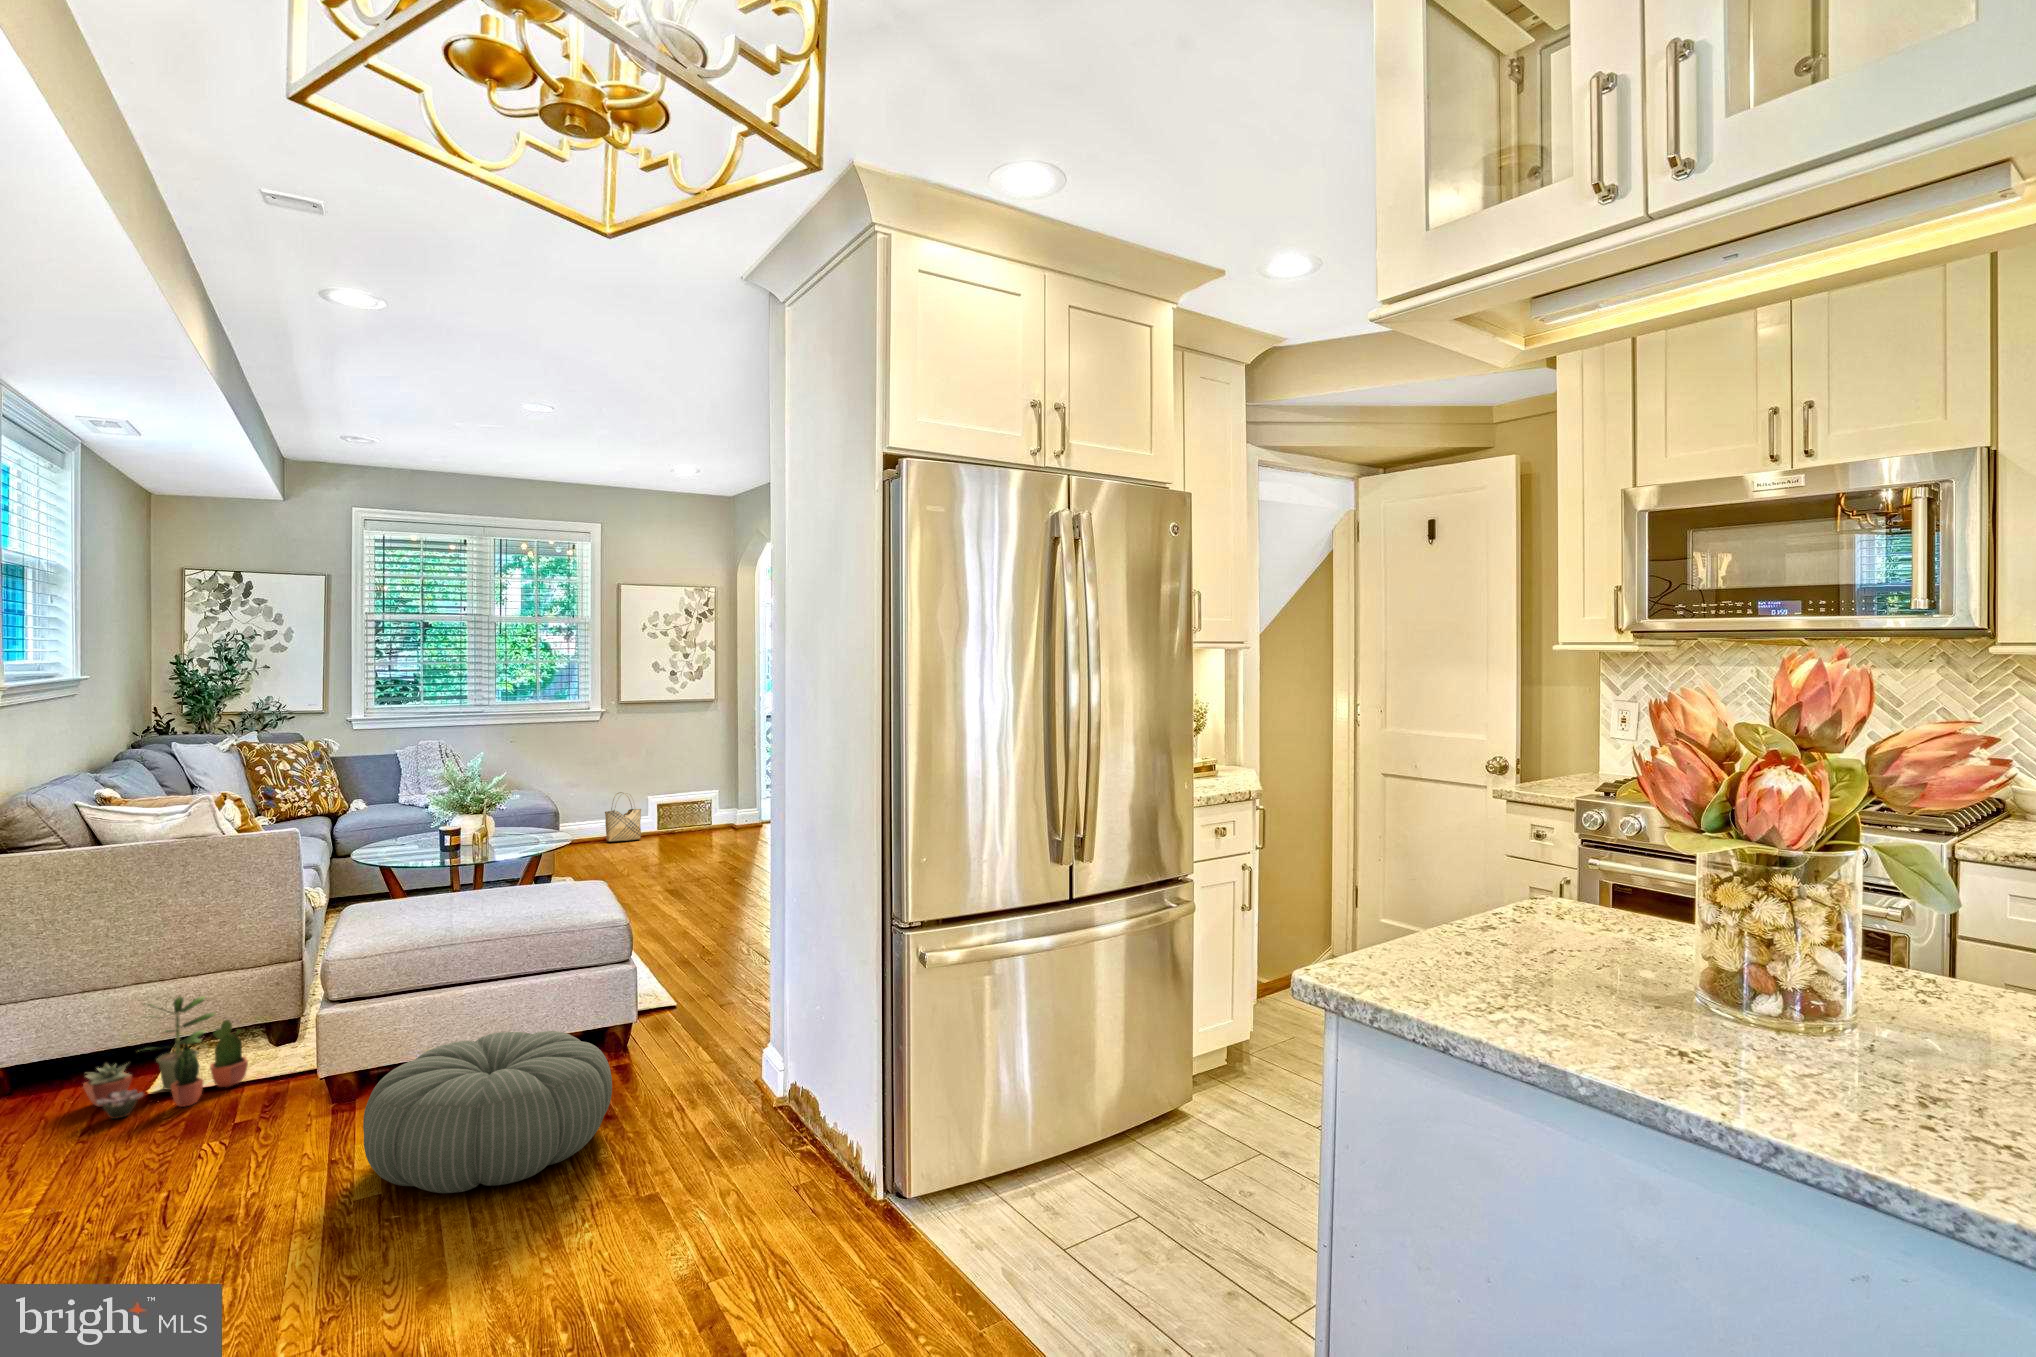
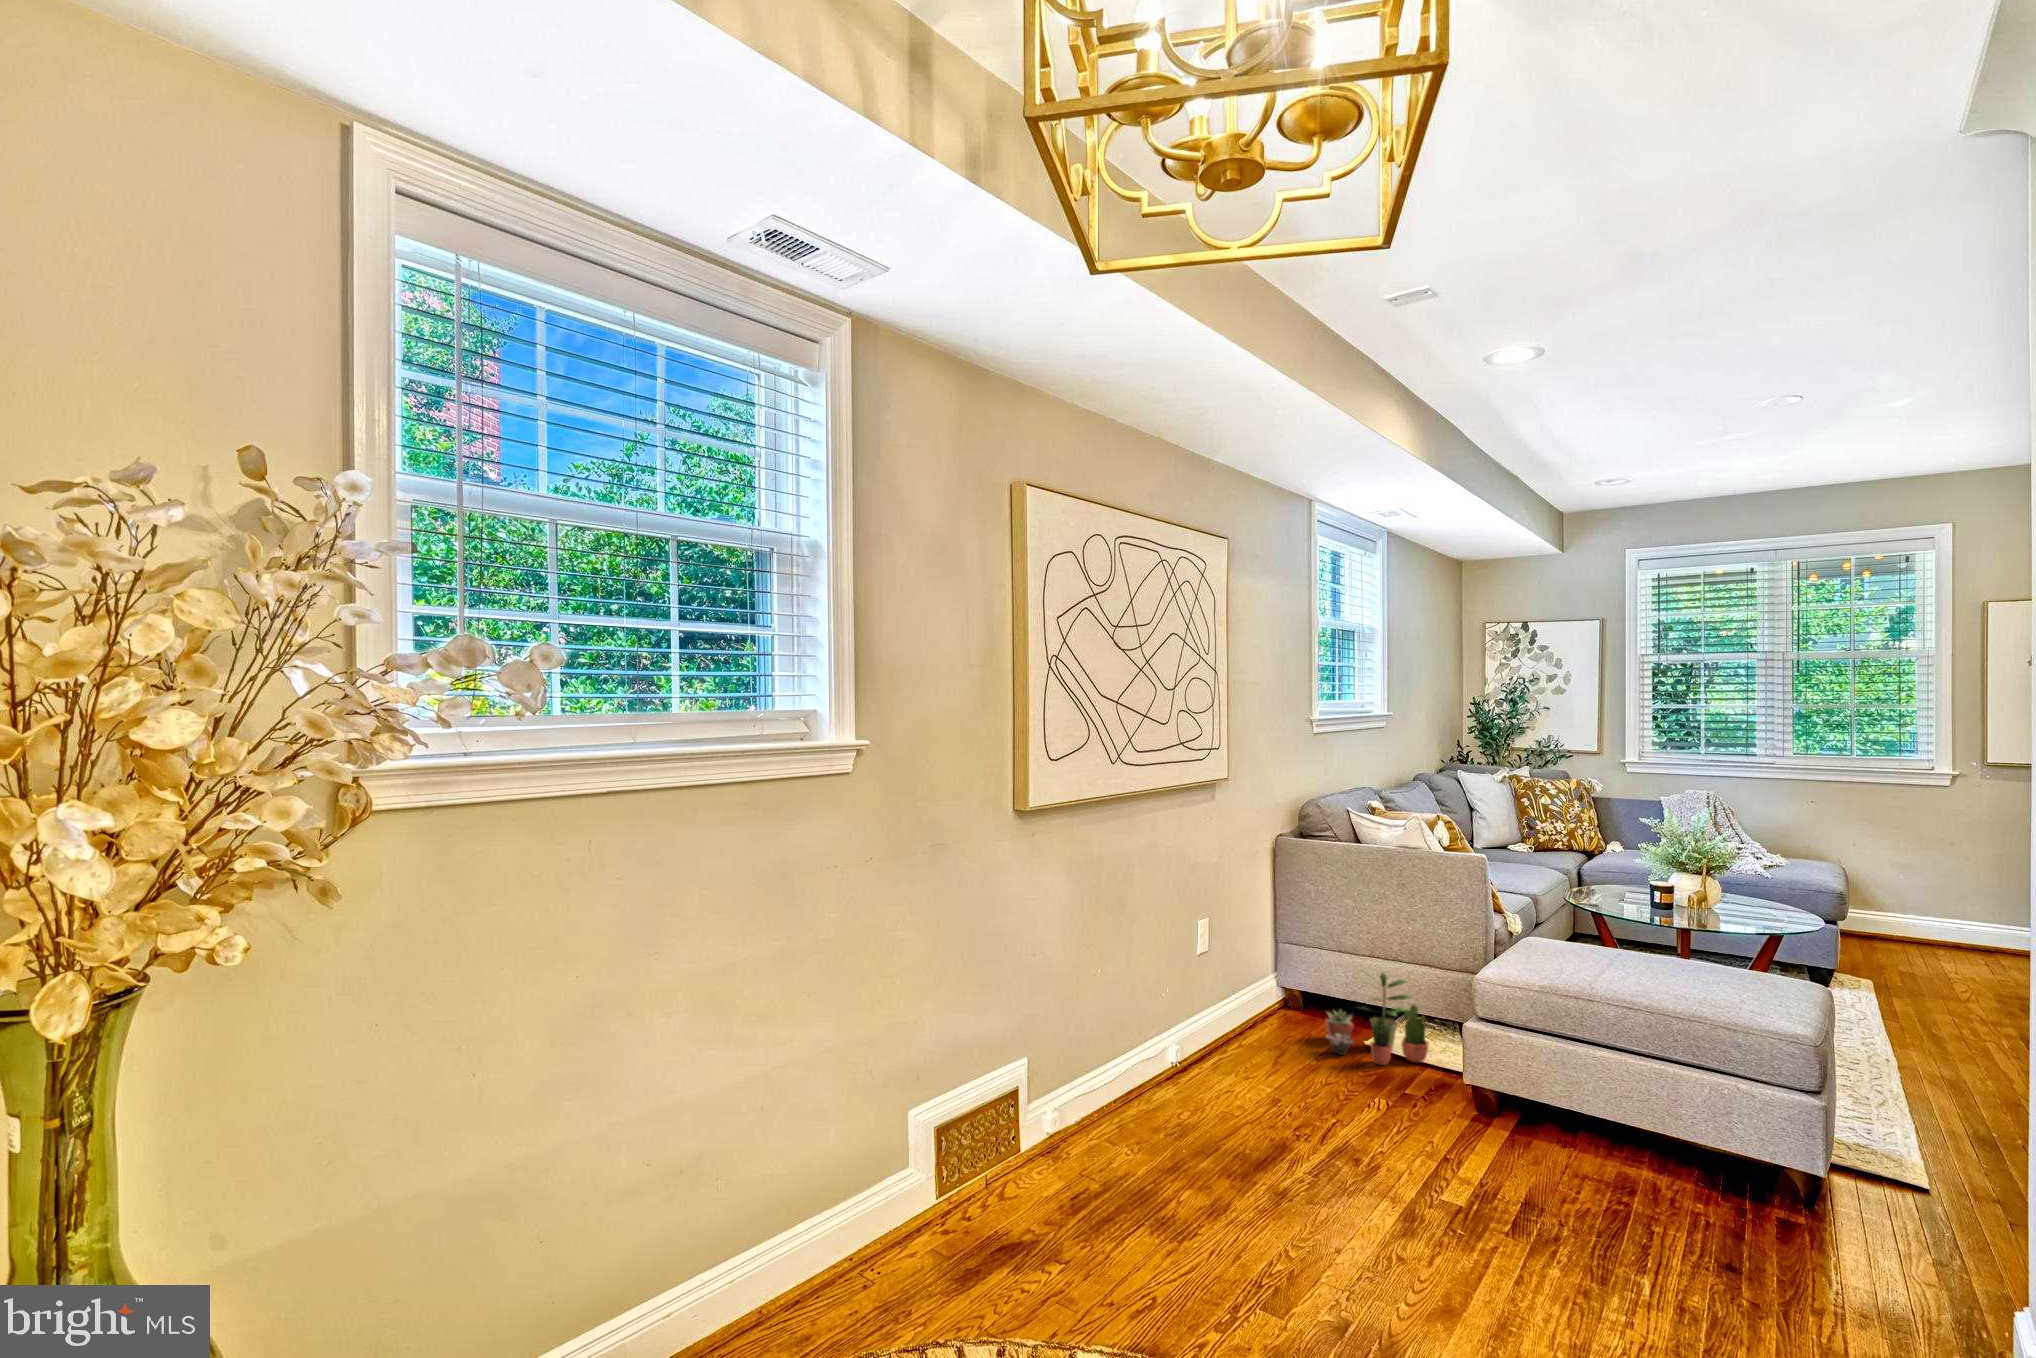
woven basket: present [605,792,641,842] -> none [1938,884,2001,952]
pouf: present [363,1031,612,1193] -> none [1451,1092,1726,1276]

